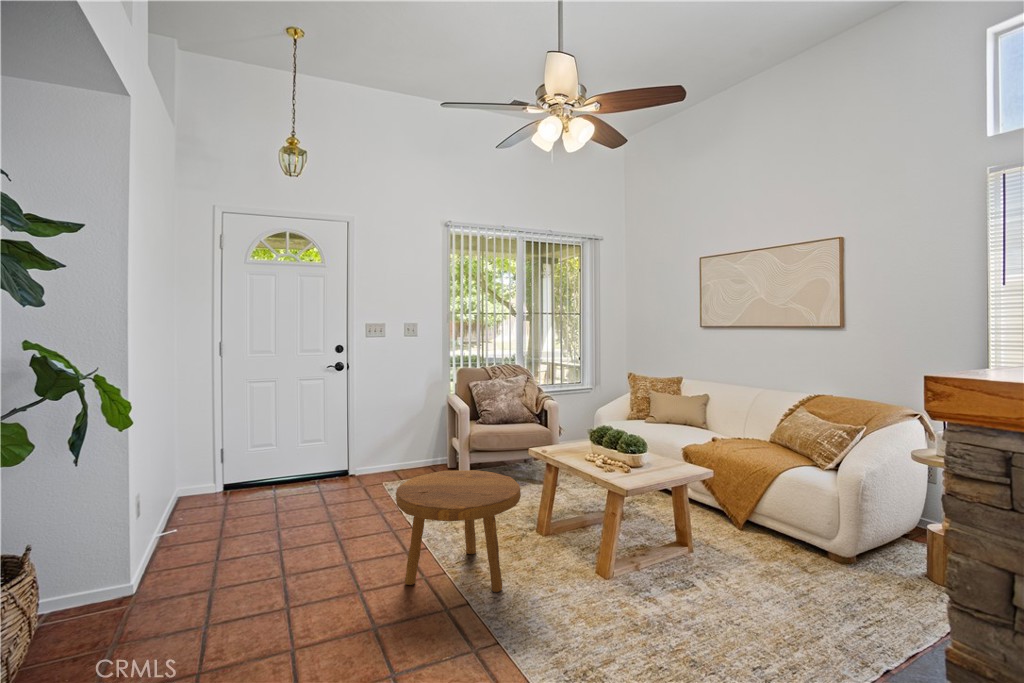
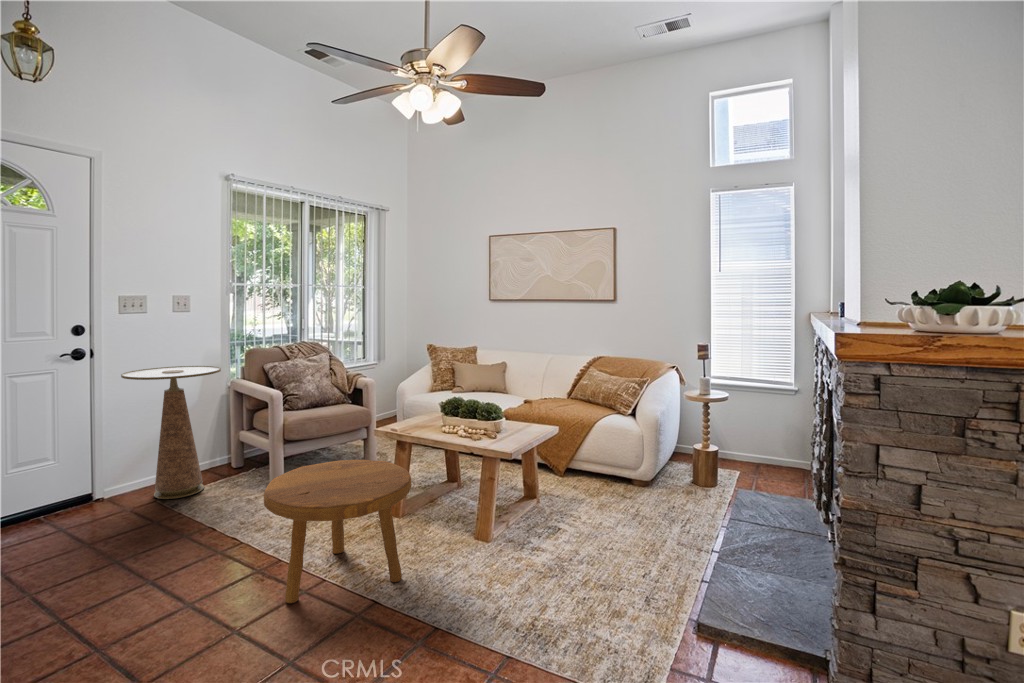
side table: none [367,380,434,484] -> present [121,366,221,499]

